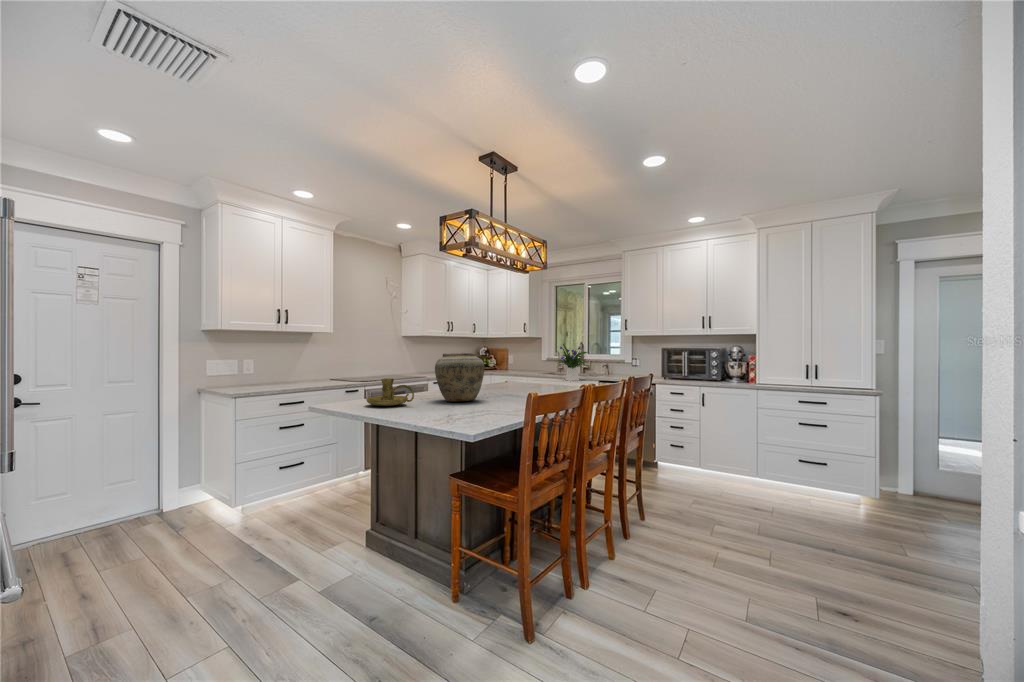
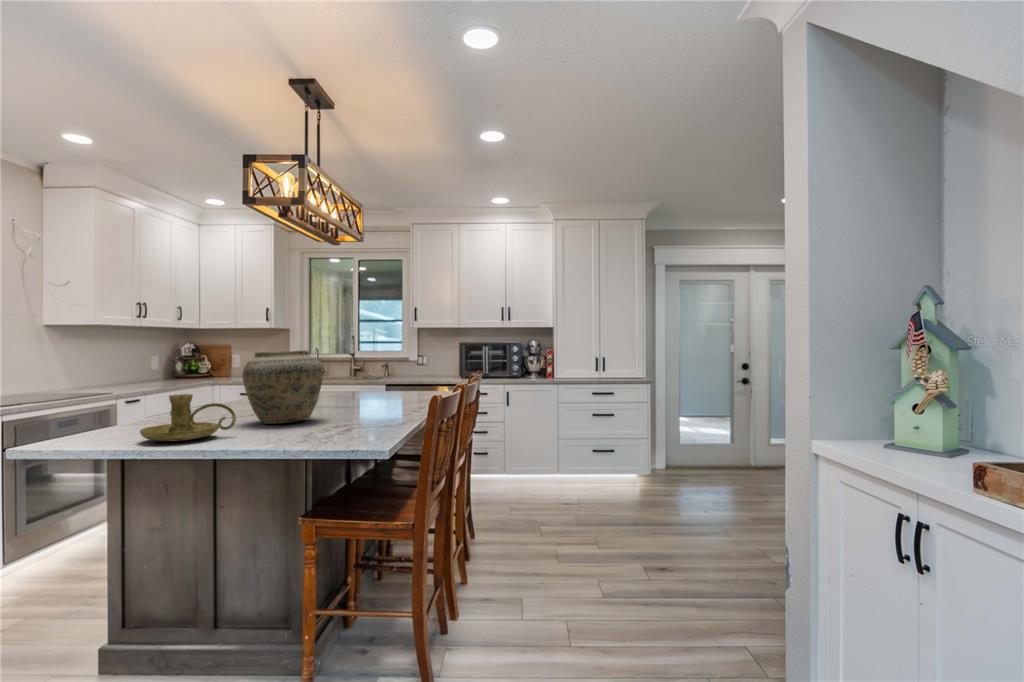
flower arrangement: present [558,344,587,381] -> none [330,337,378,386]

